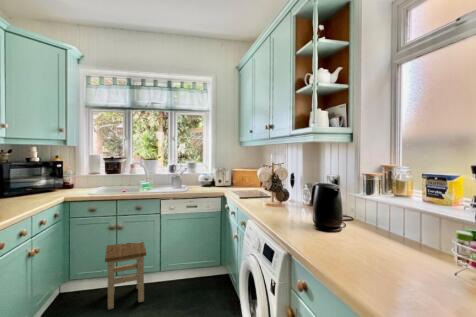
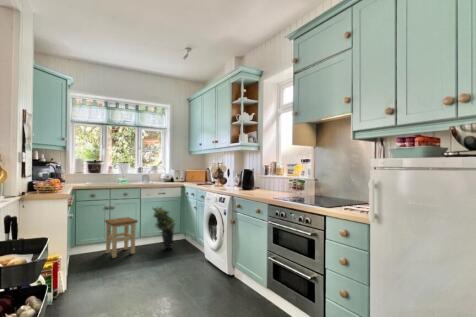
potted plant: none [171,227,208,298] -> present [153,207,175,249]

